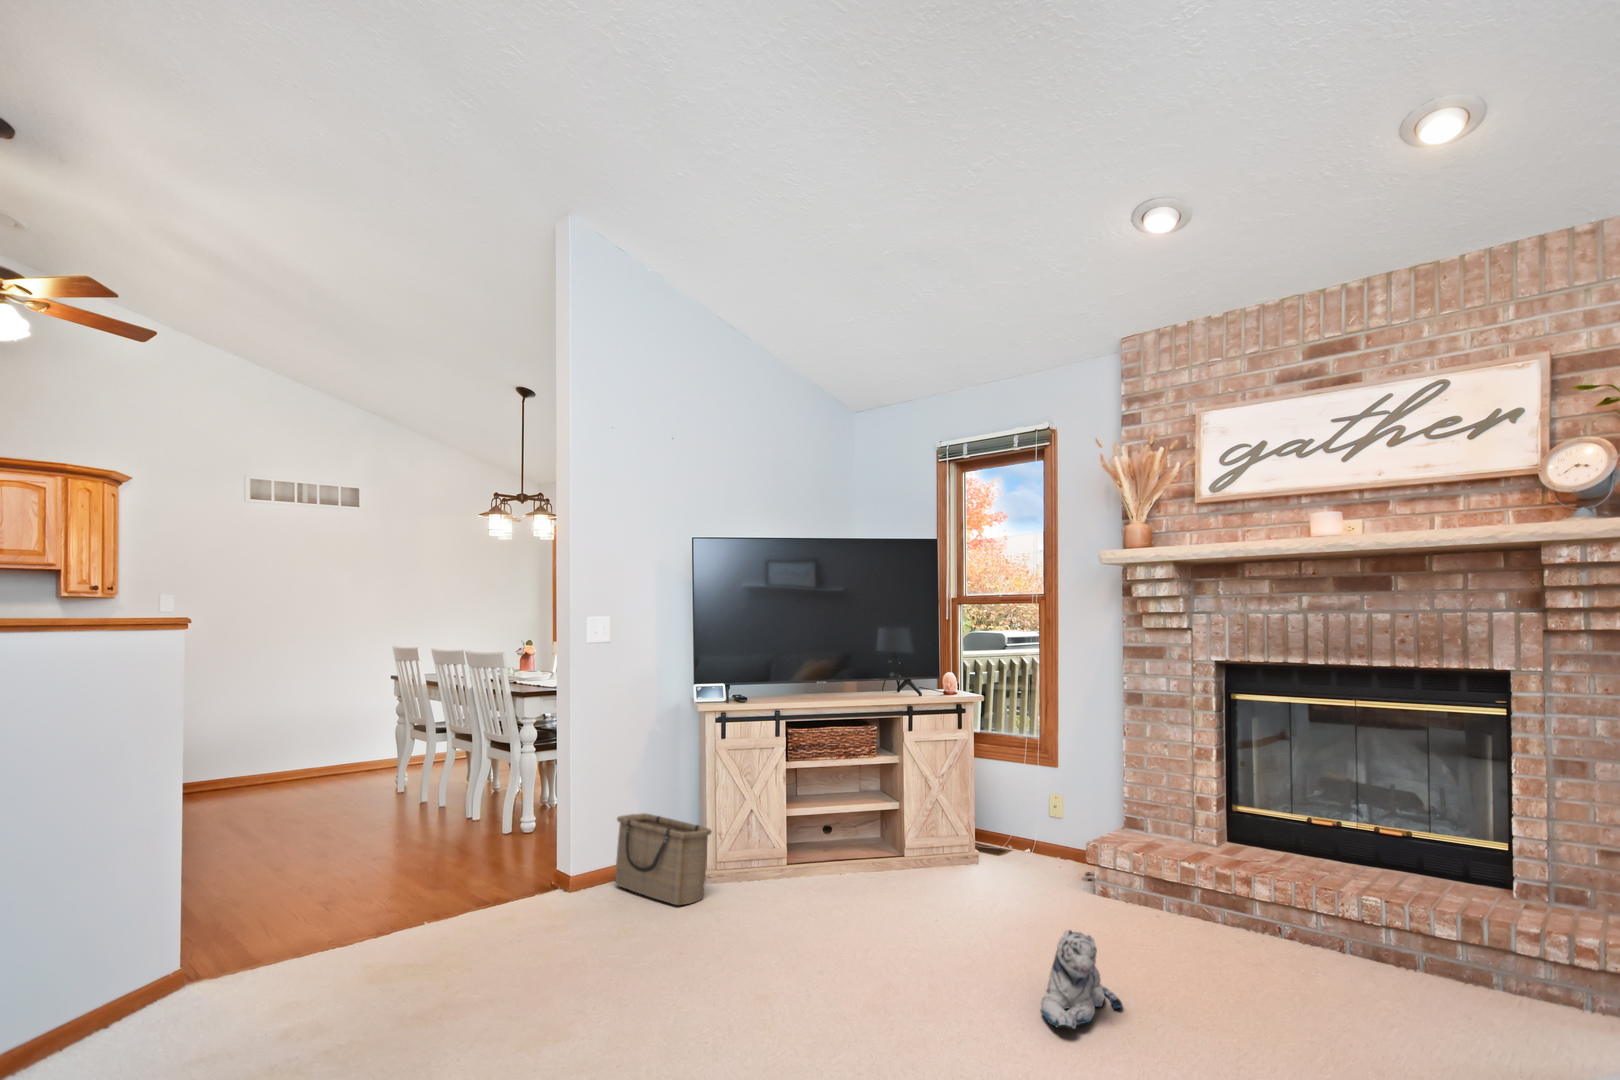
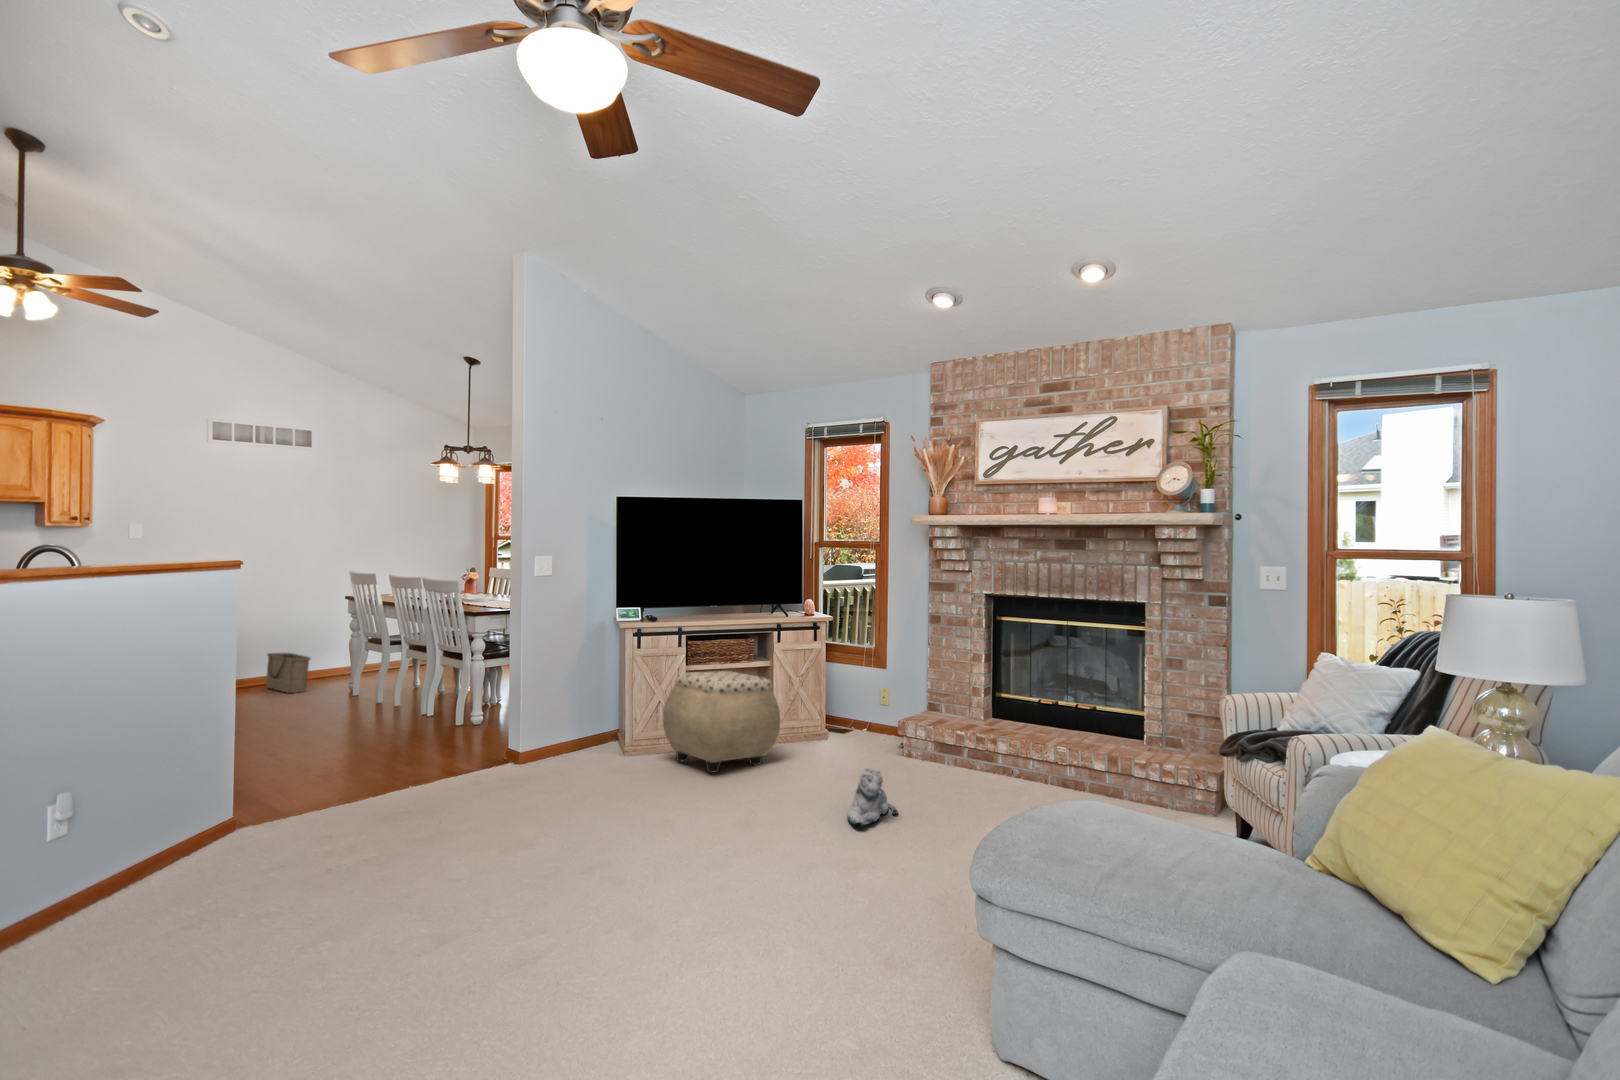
ottoman: none [754,768,921,919] -> present [663,671,781,772]
basket: present [615,813,712,905] -> present [266,653,310,693]

